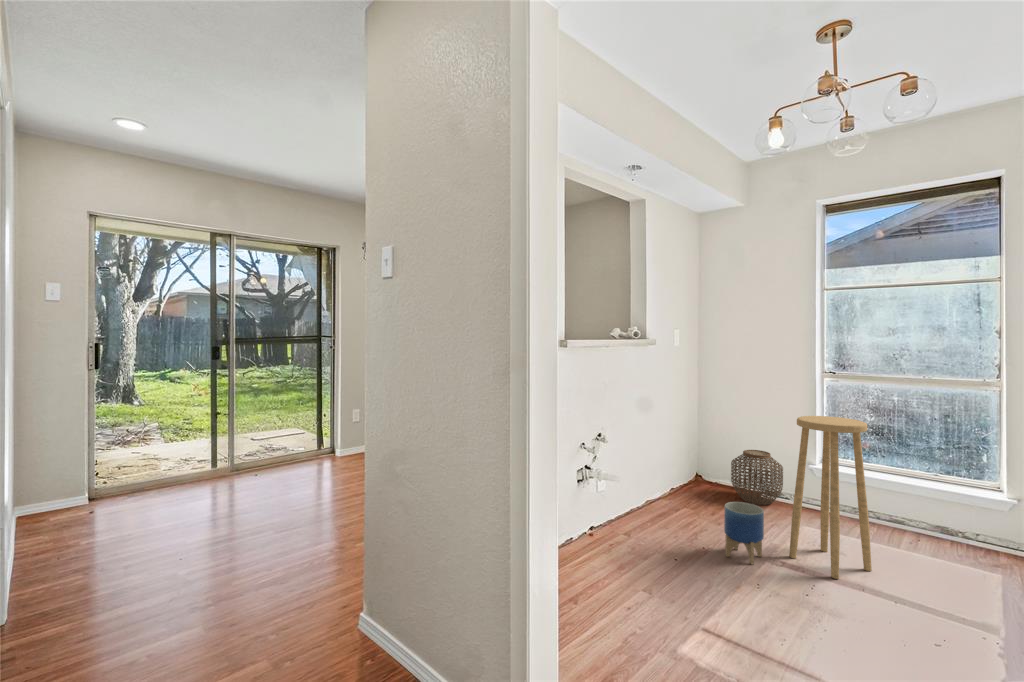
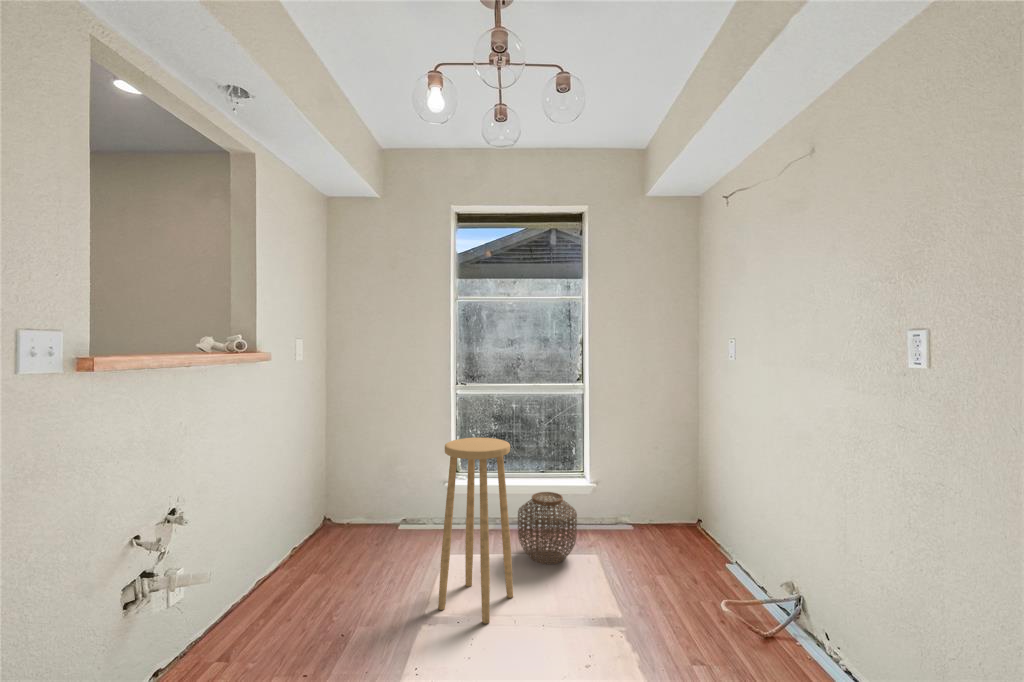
woven basket: present [731,450,783,505] -> present [518,492,577,564]
planter: present [724,502,764,564] -> none [367,559,413,641]

